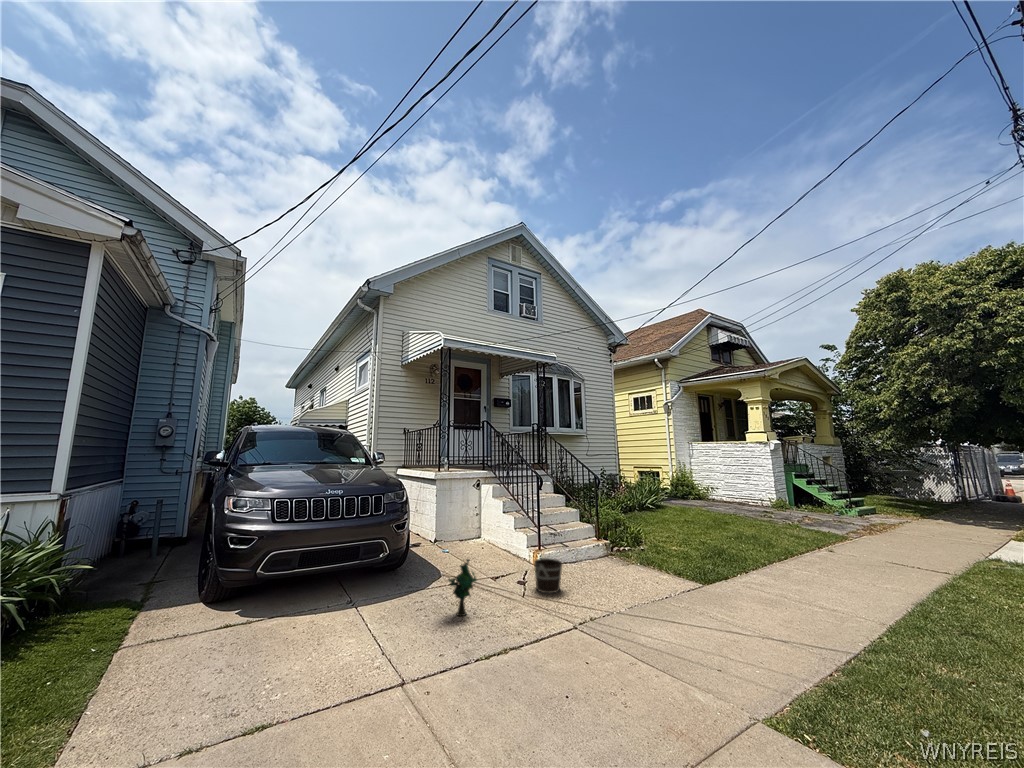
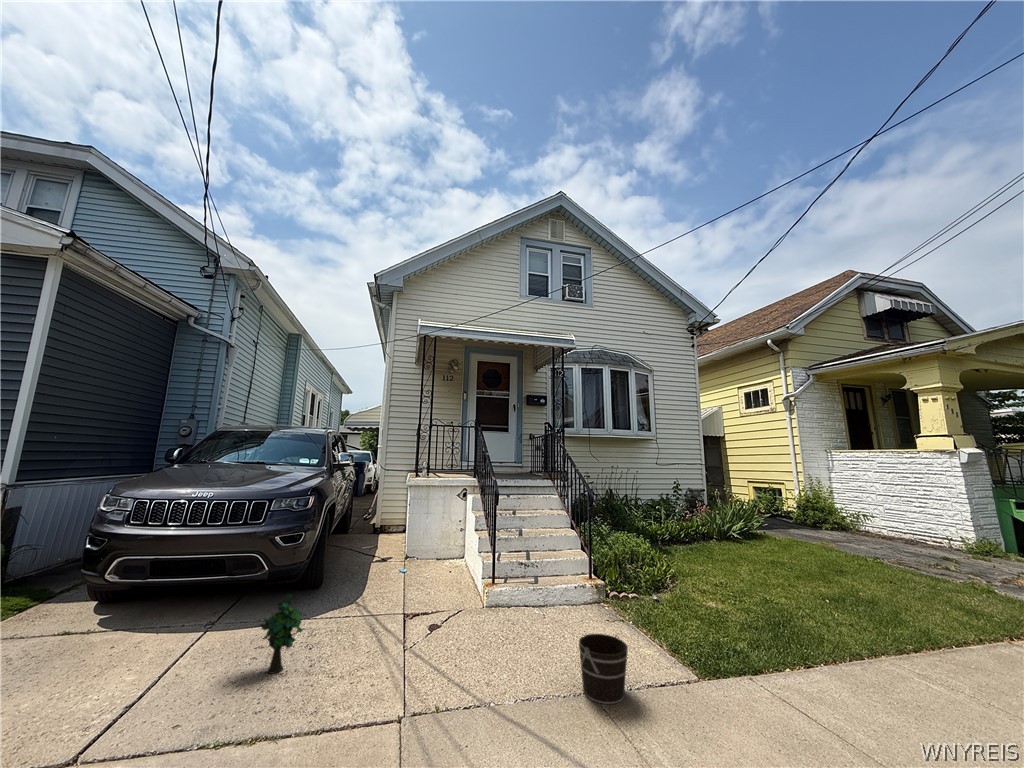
bucket: present [534,558,562,593] -> present [579,634,628,704]

